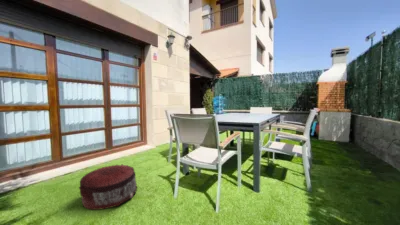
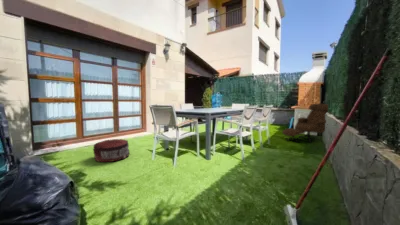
lounge chair: none [314,106,370,153] -> present [283,104,328,142]

